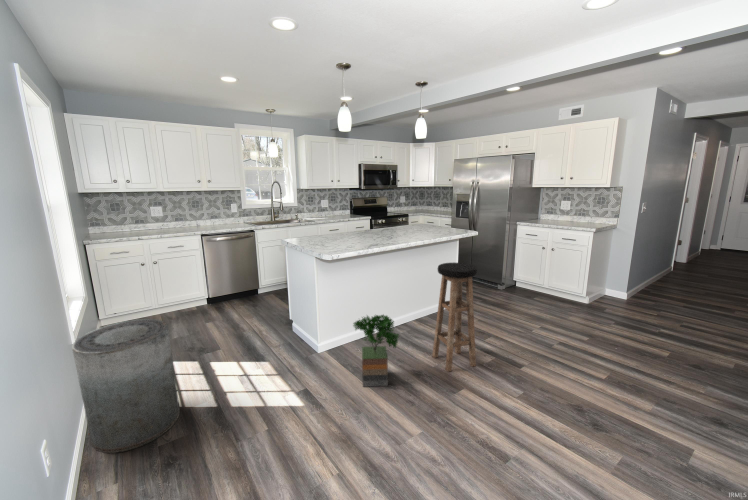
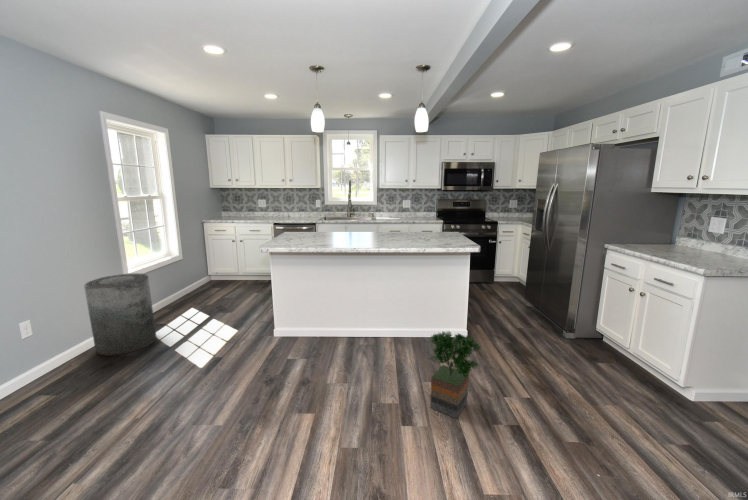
bar stool: present [432,263,477,372] -> none [330,275,377,405]
potted tree: present [353,315,399,387] -> present [430,332,480,418]

